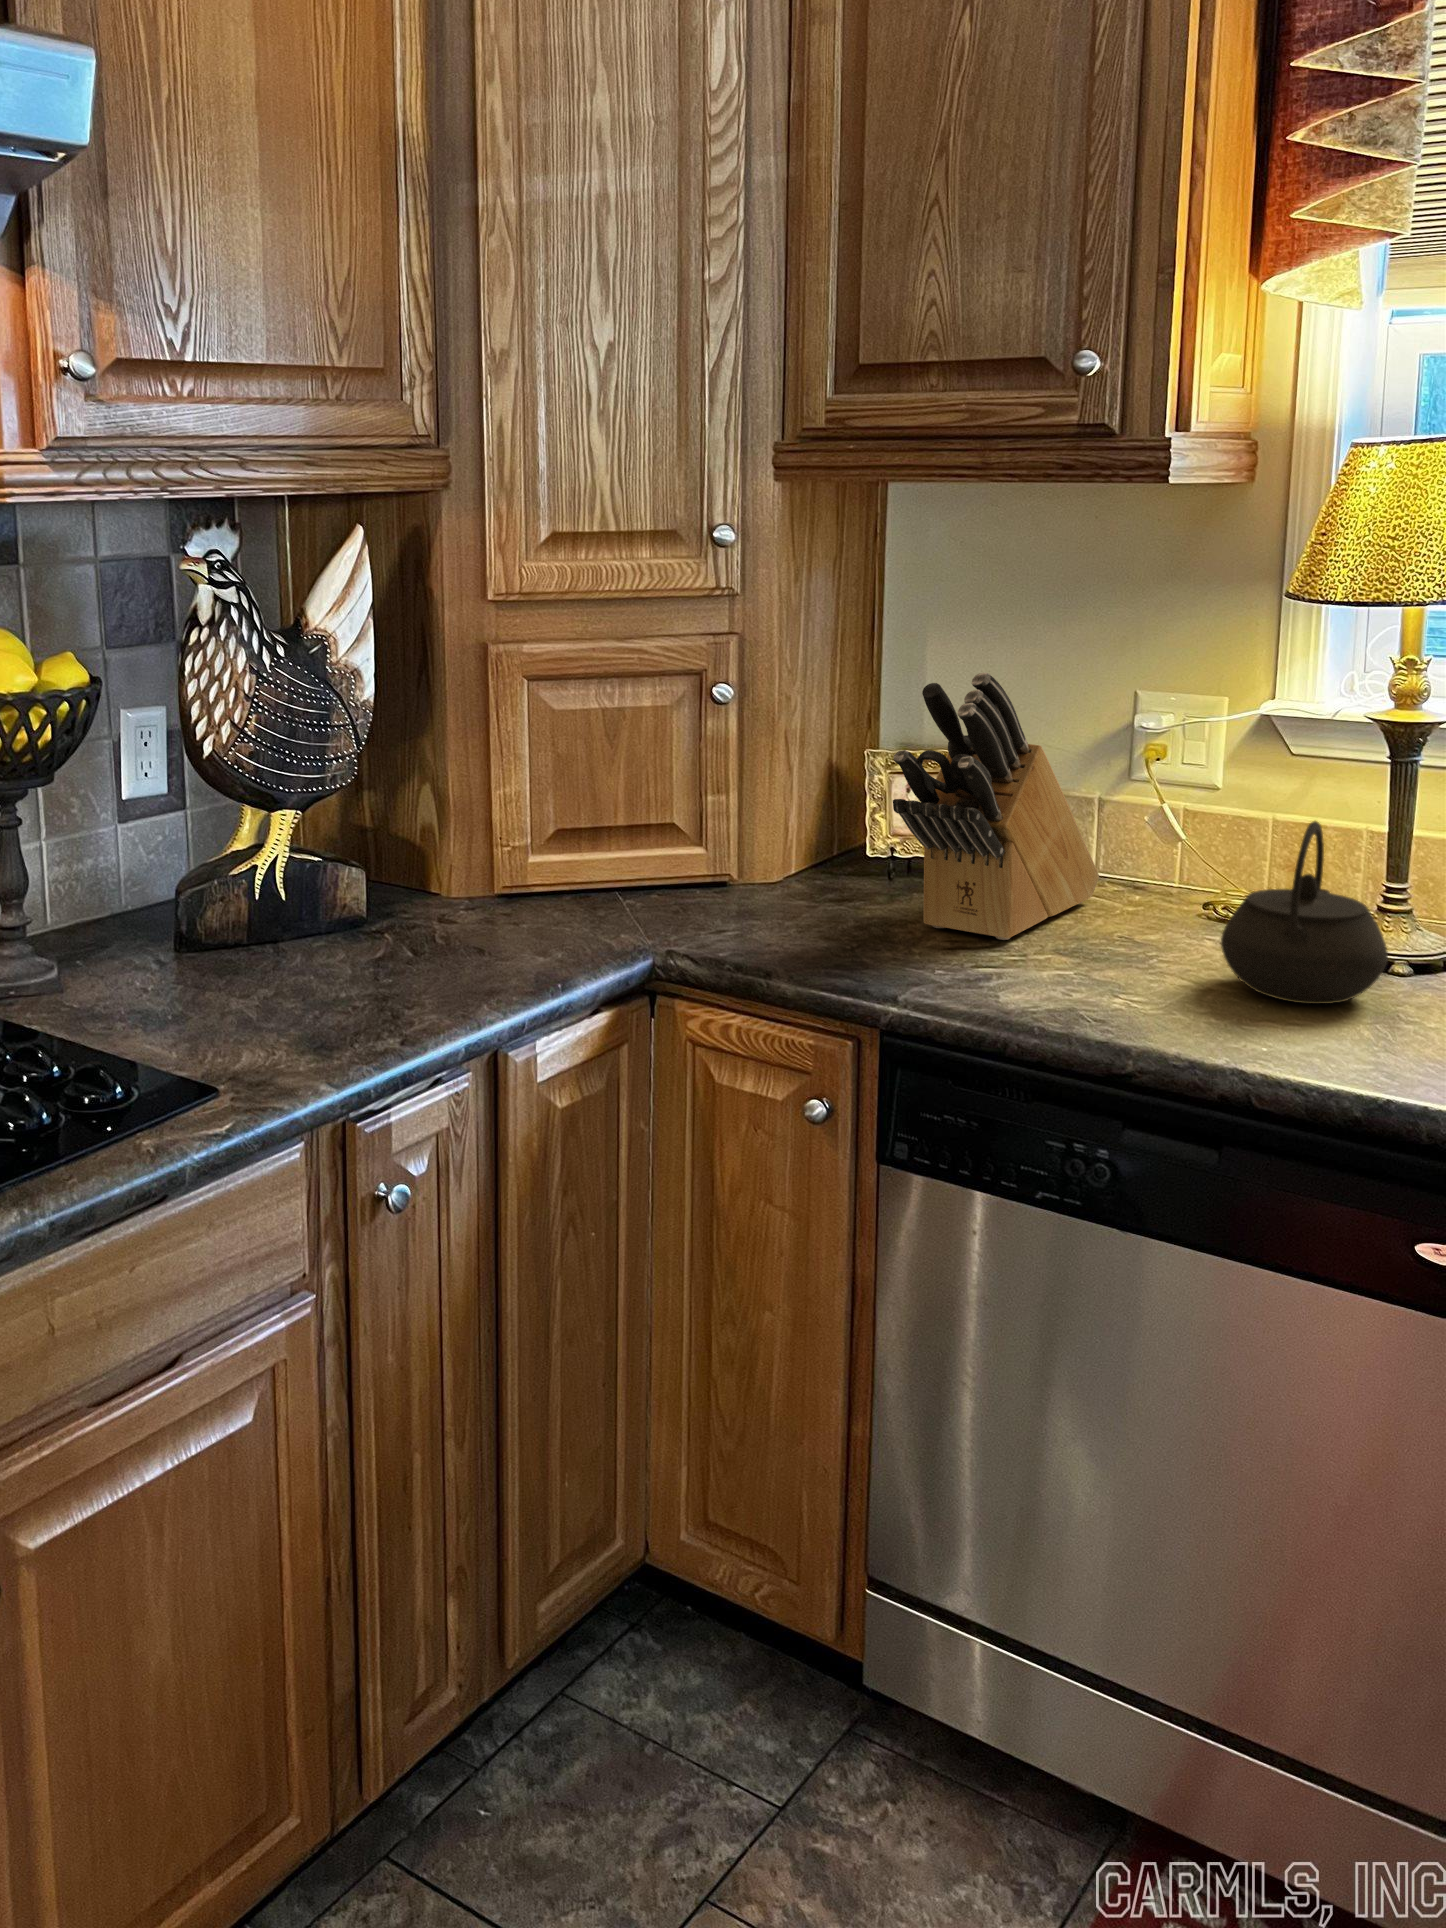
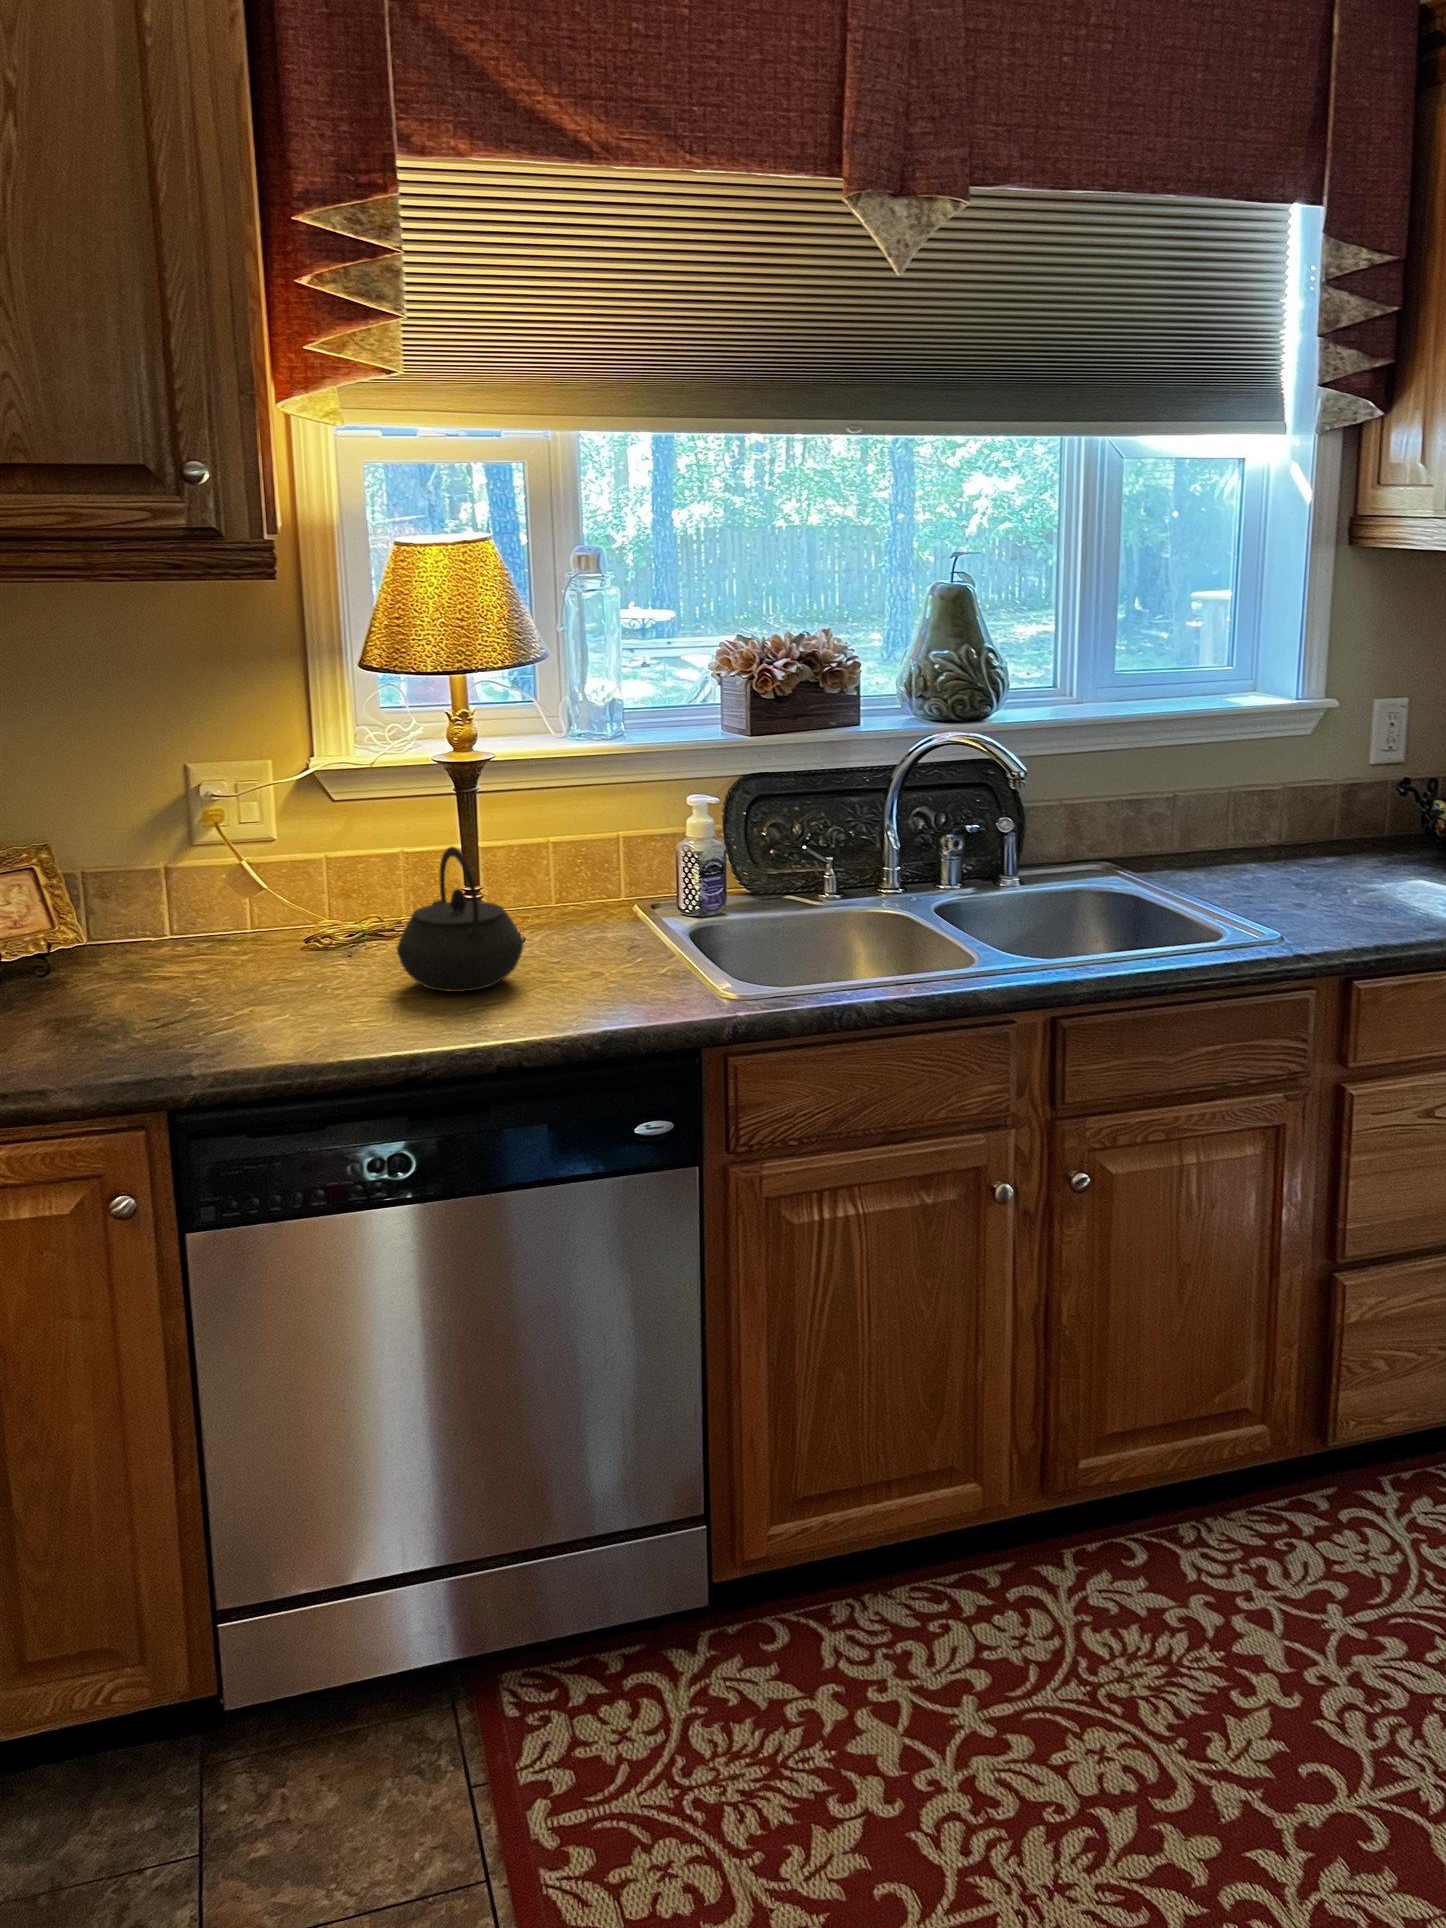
knife block: present [893,672,1099,940] -> none [87,767,209,1017]

